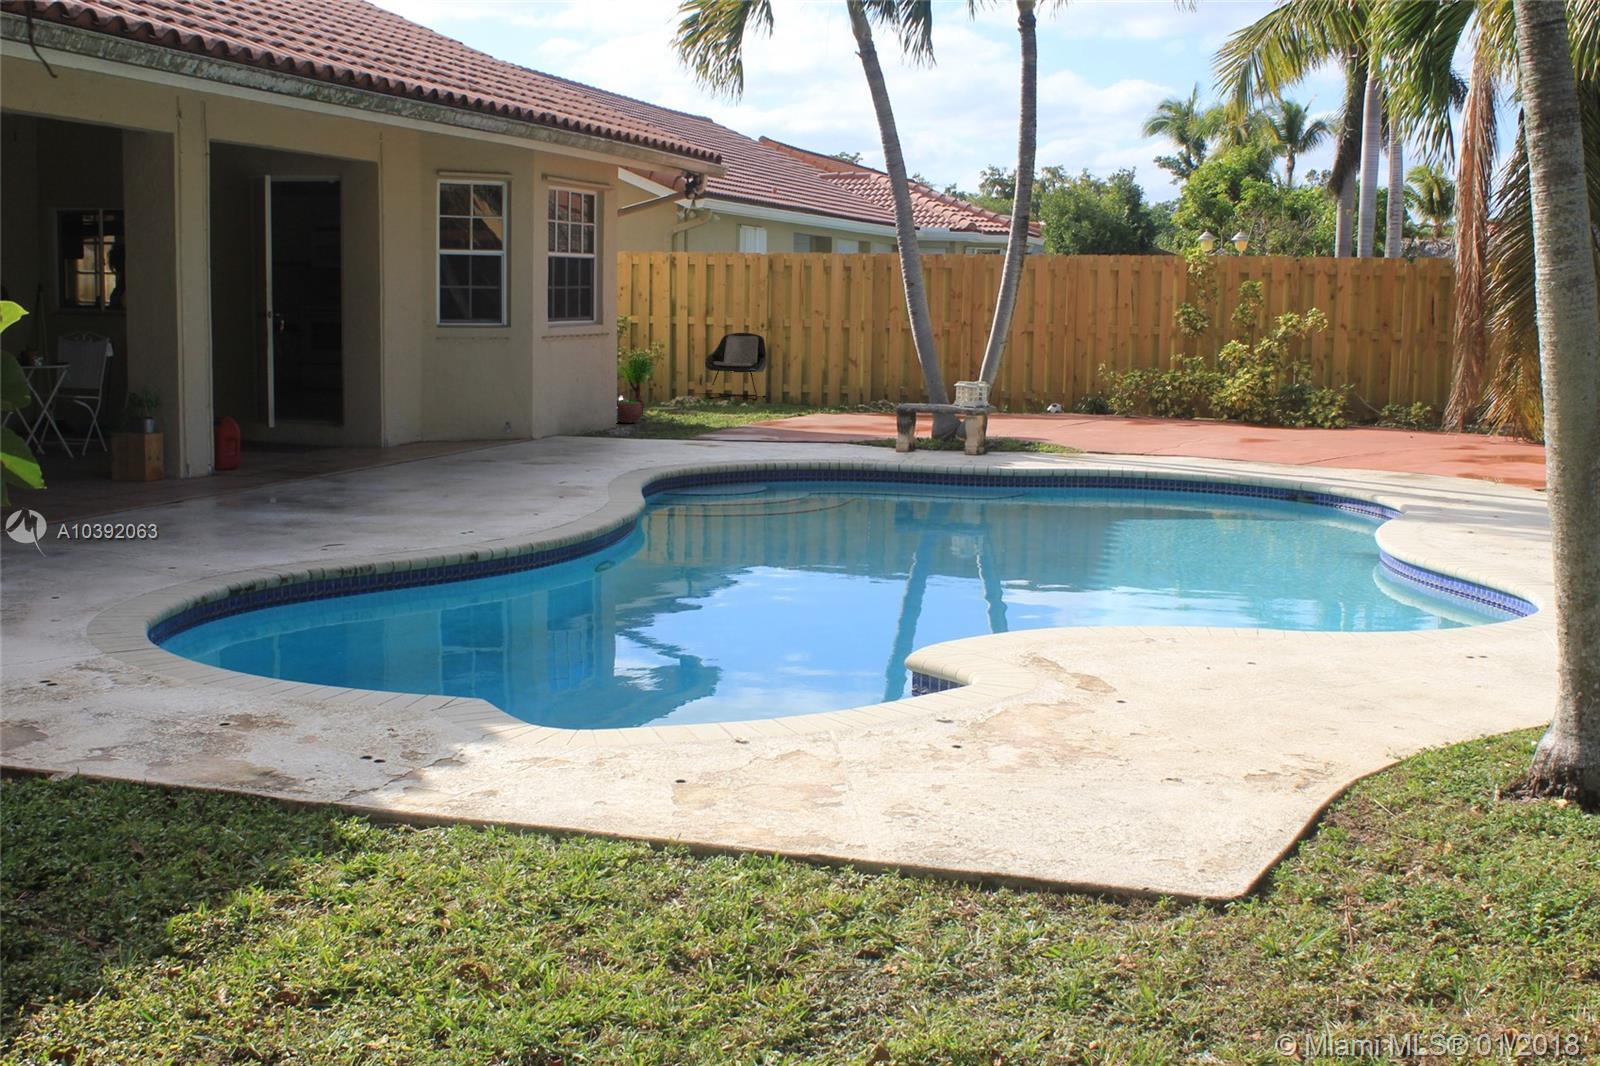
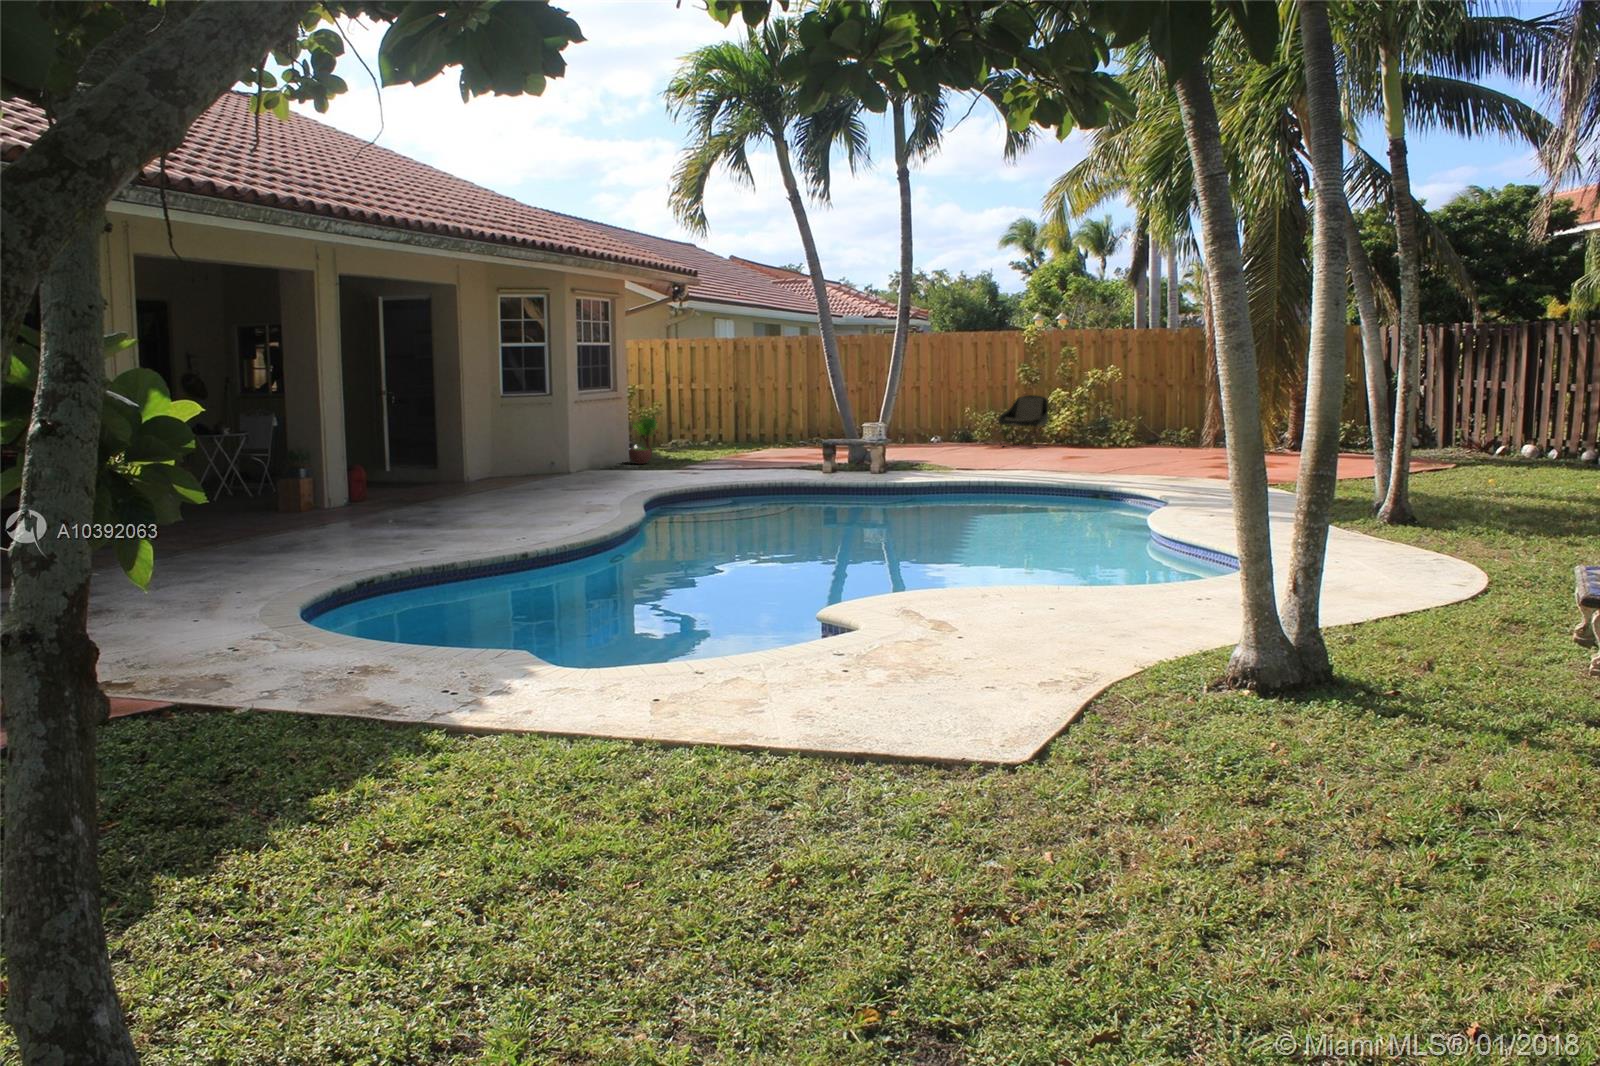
lounge chair: present [705,333,767,401] -> present [999,395,1048,447]

